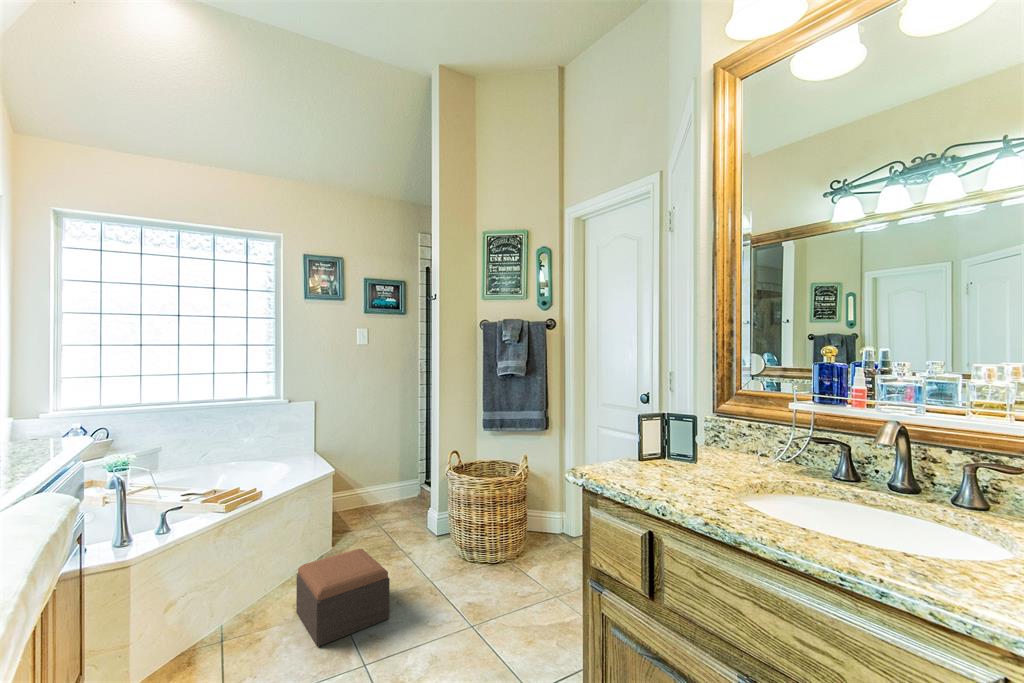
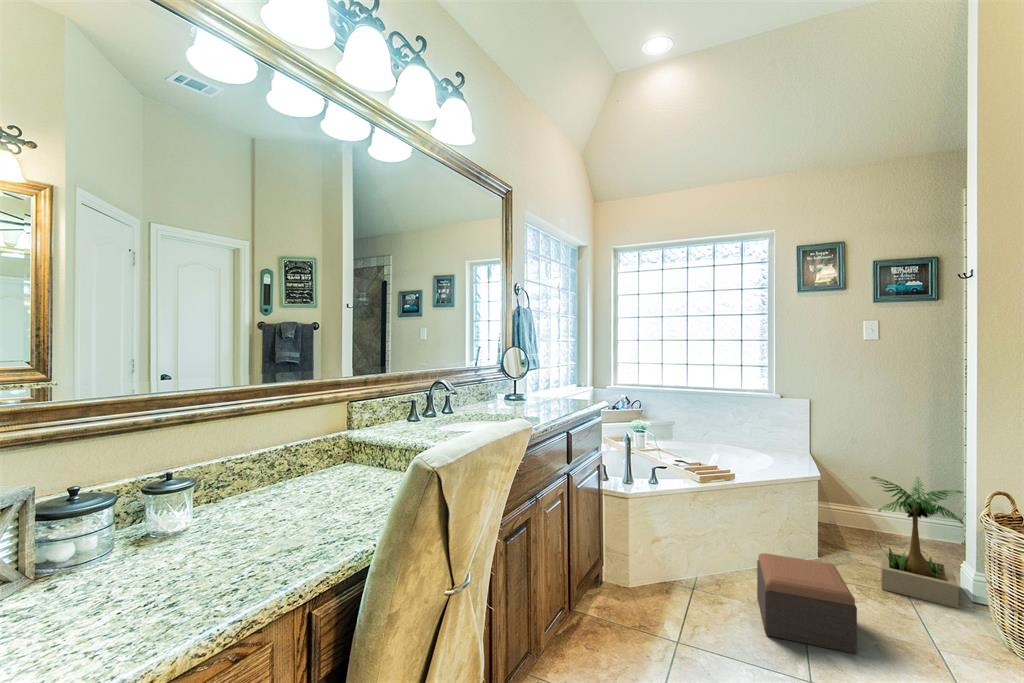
potted plant: none [368,452,438,553] -> present [871,476,964,608]

